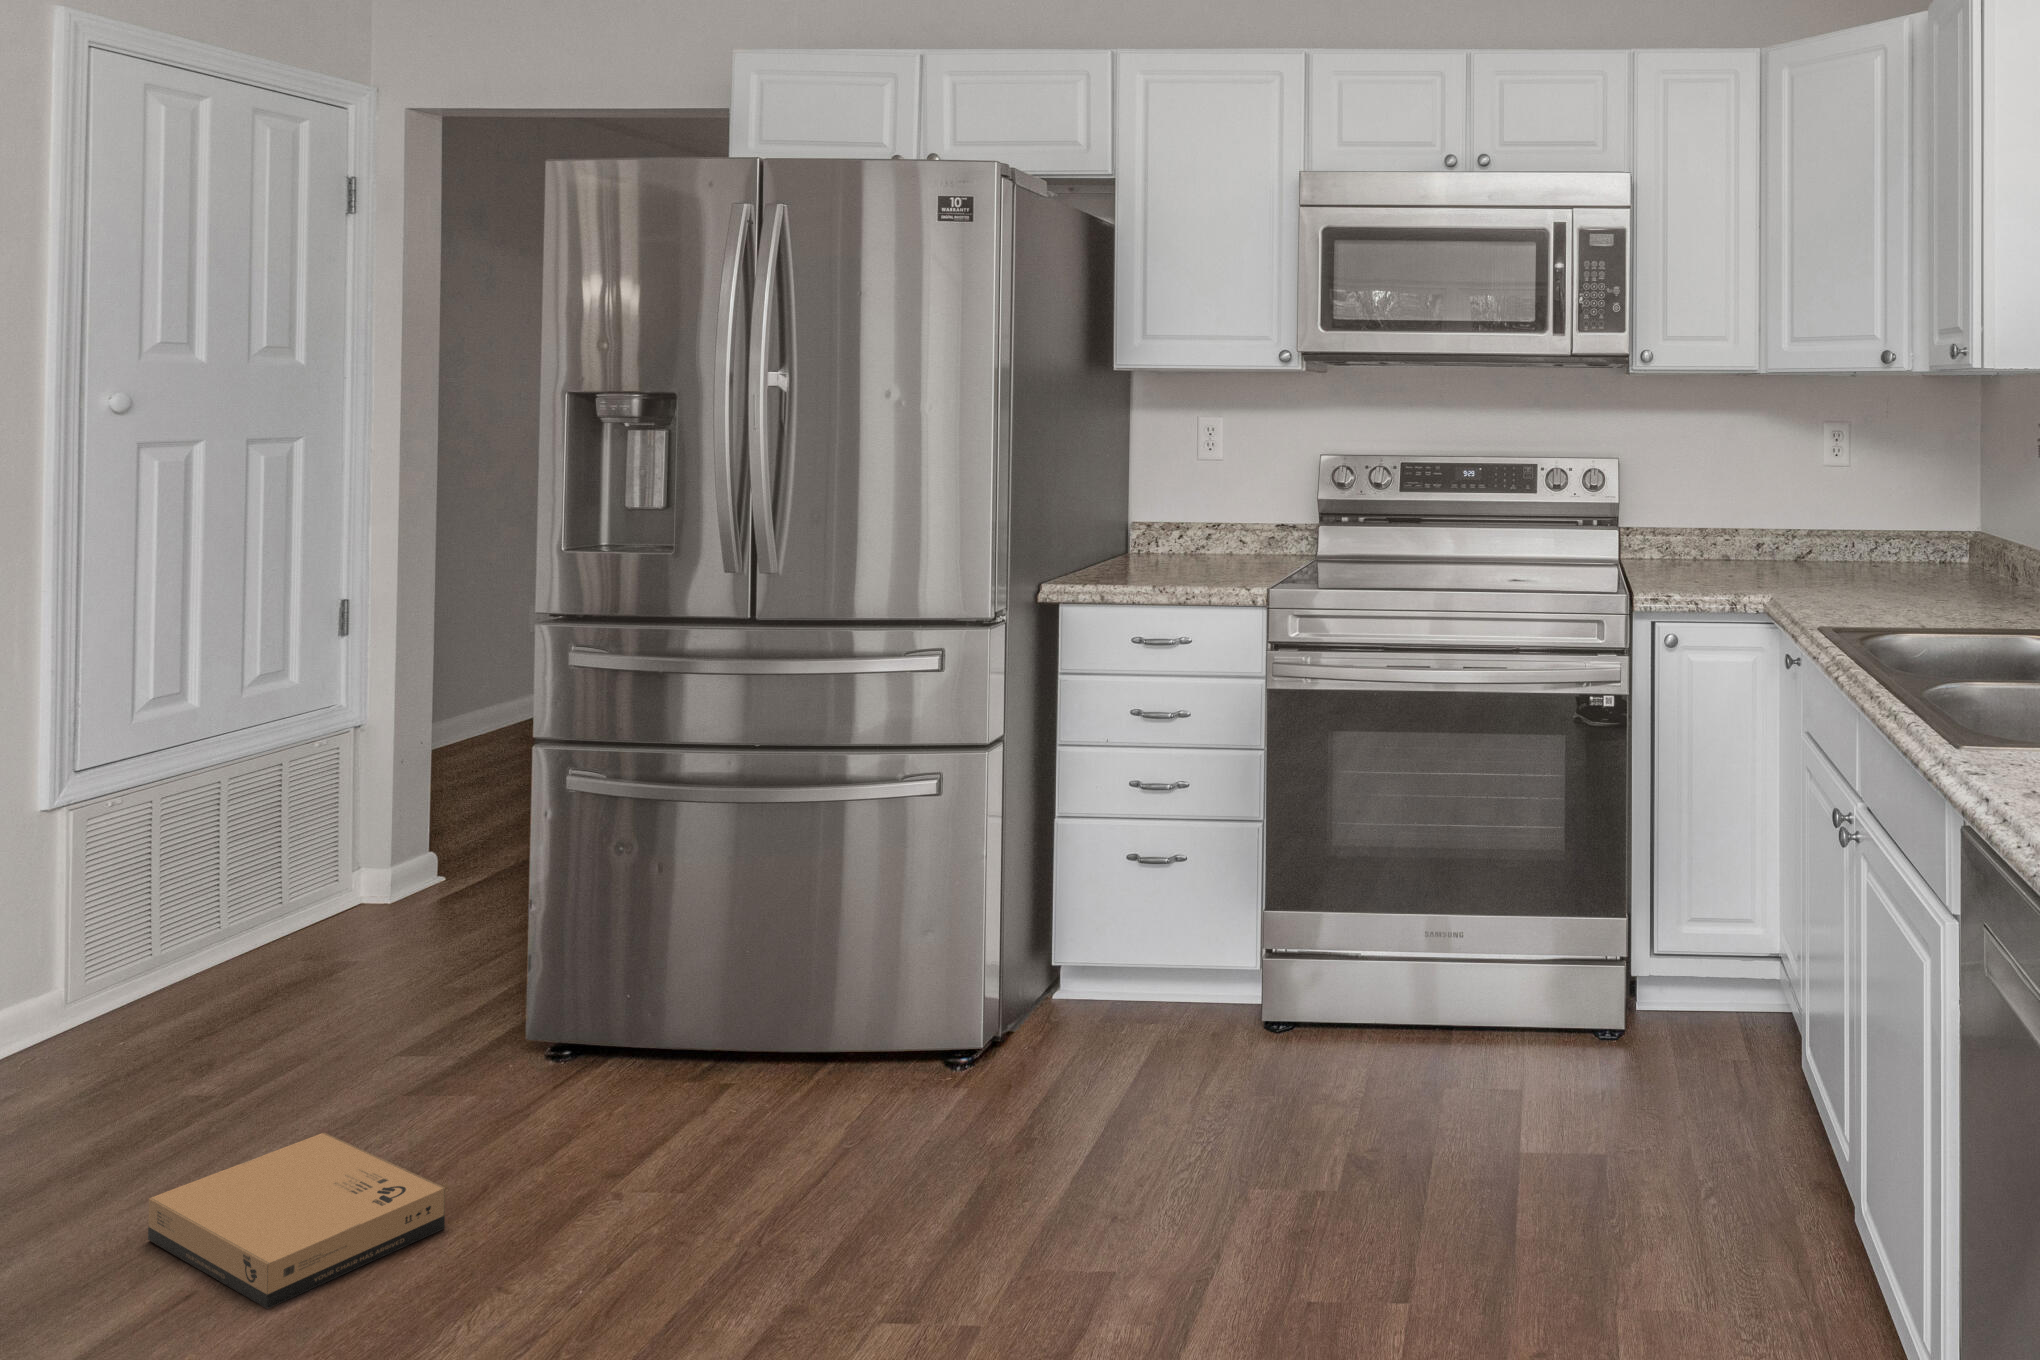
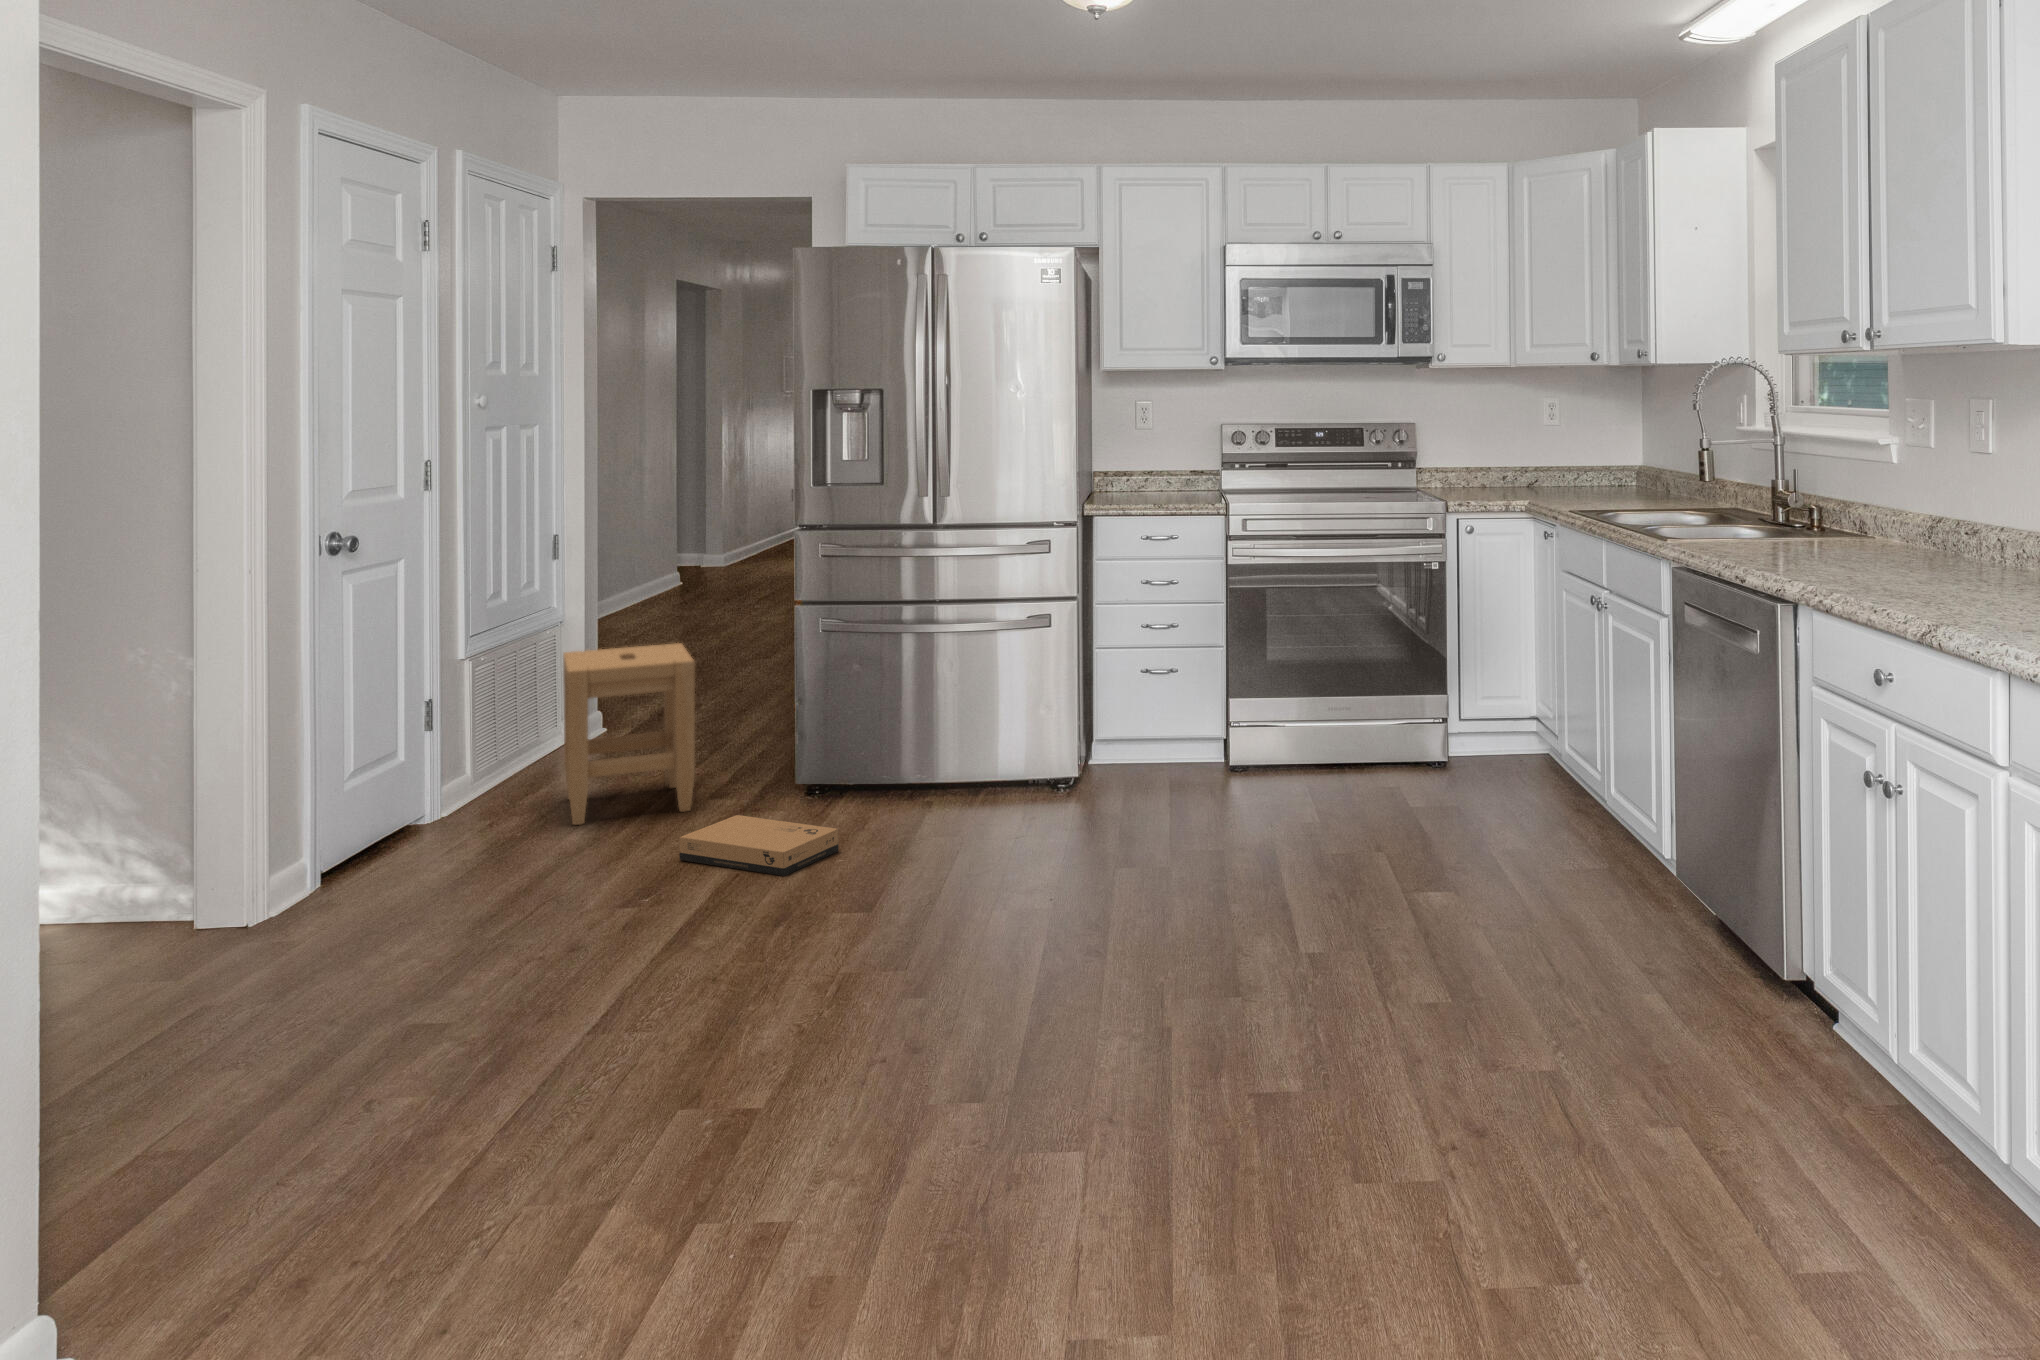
stool: none [96,790,405,1118] -> present [563,643,695,825]

